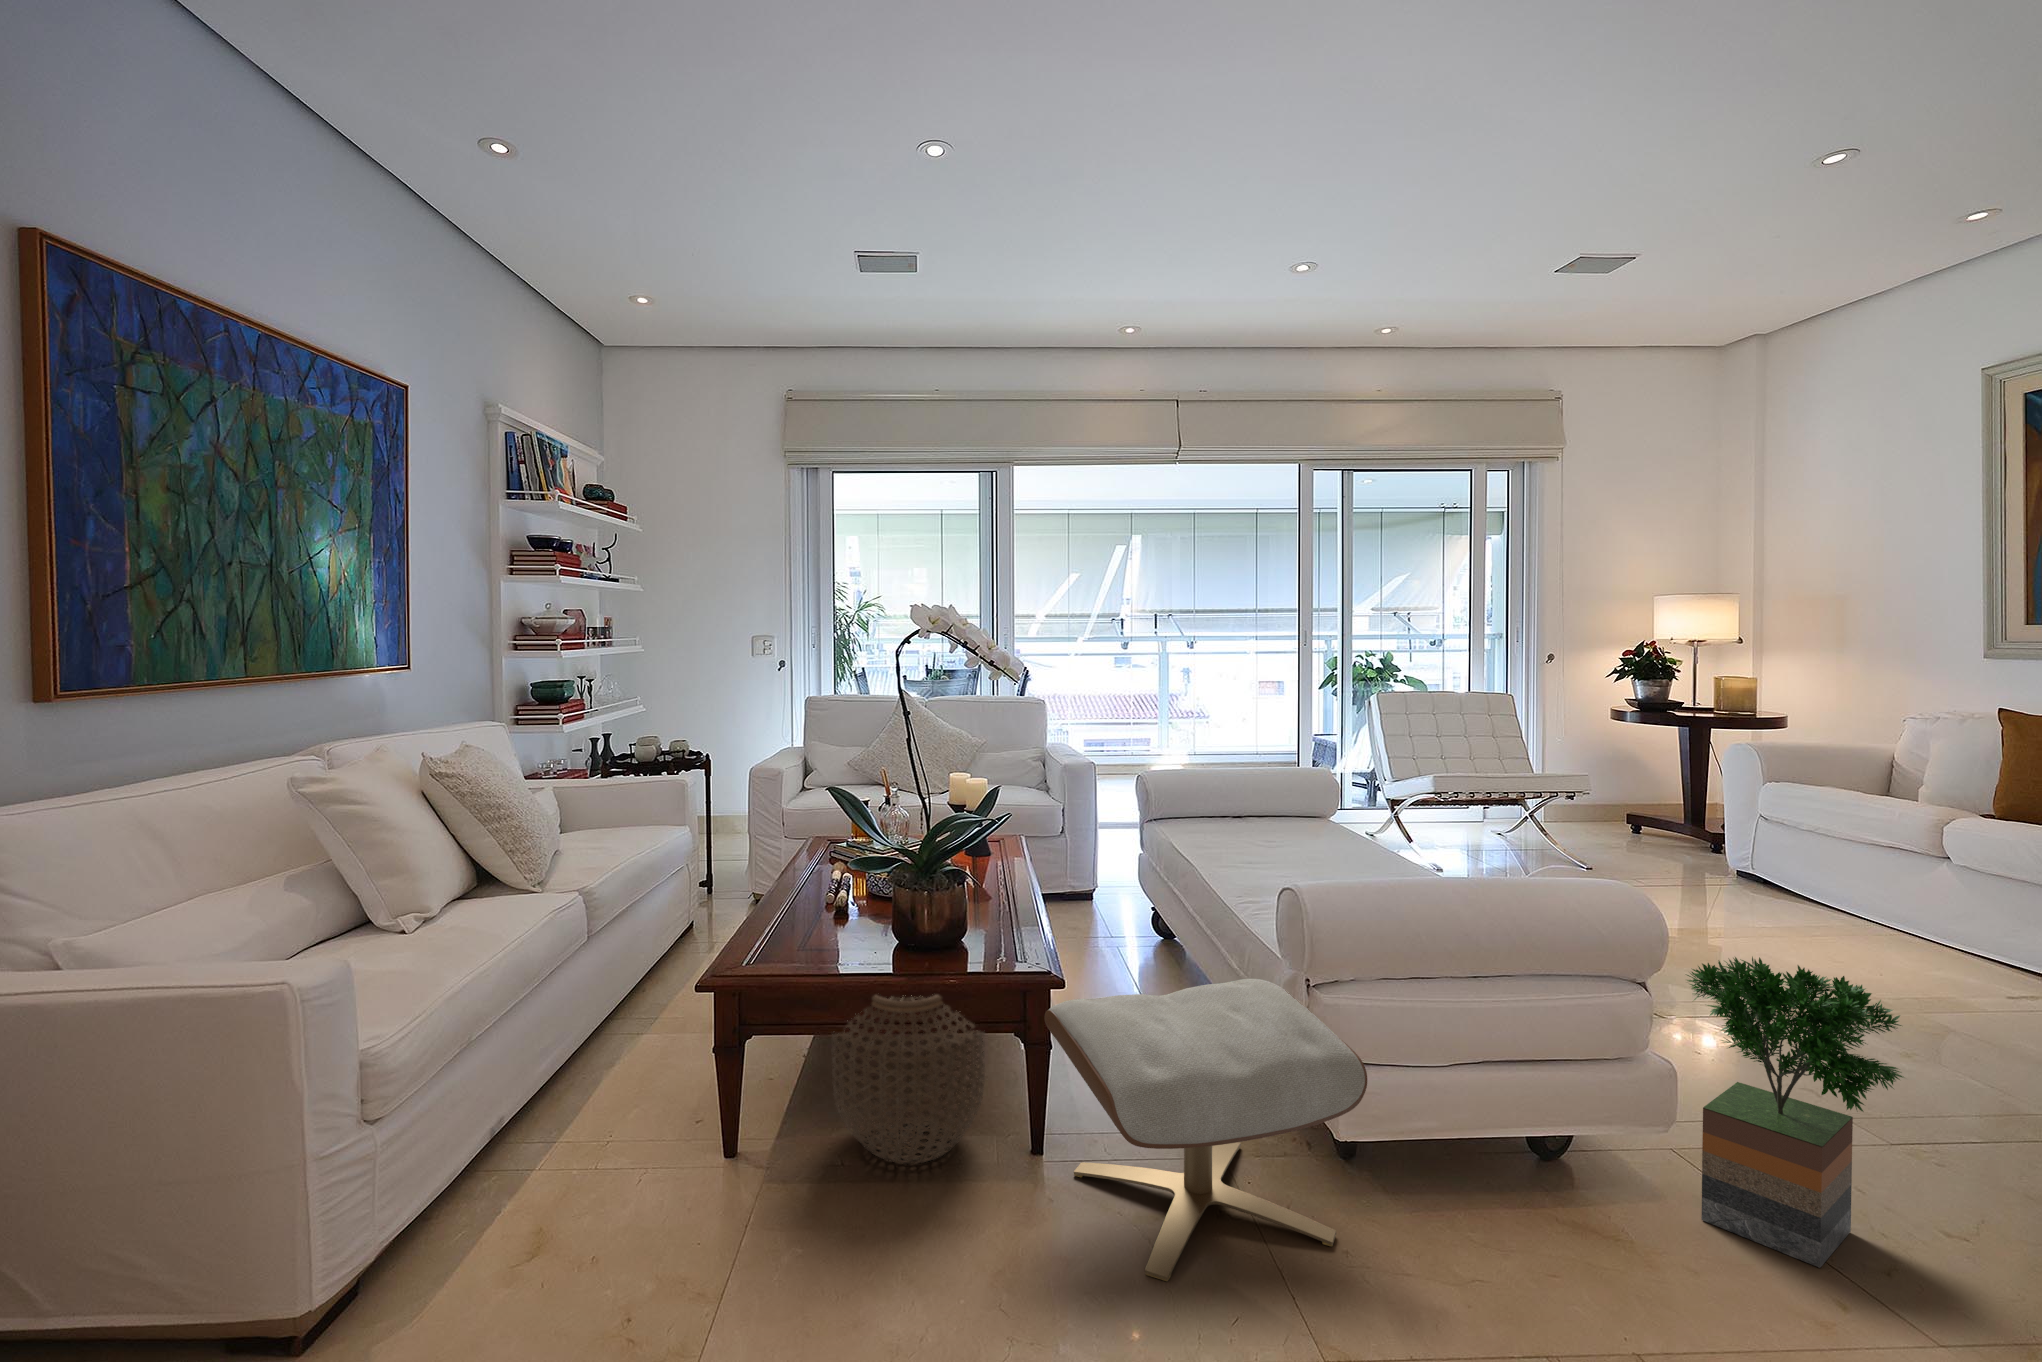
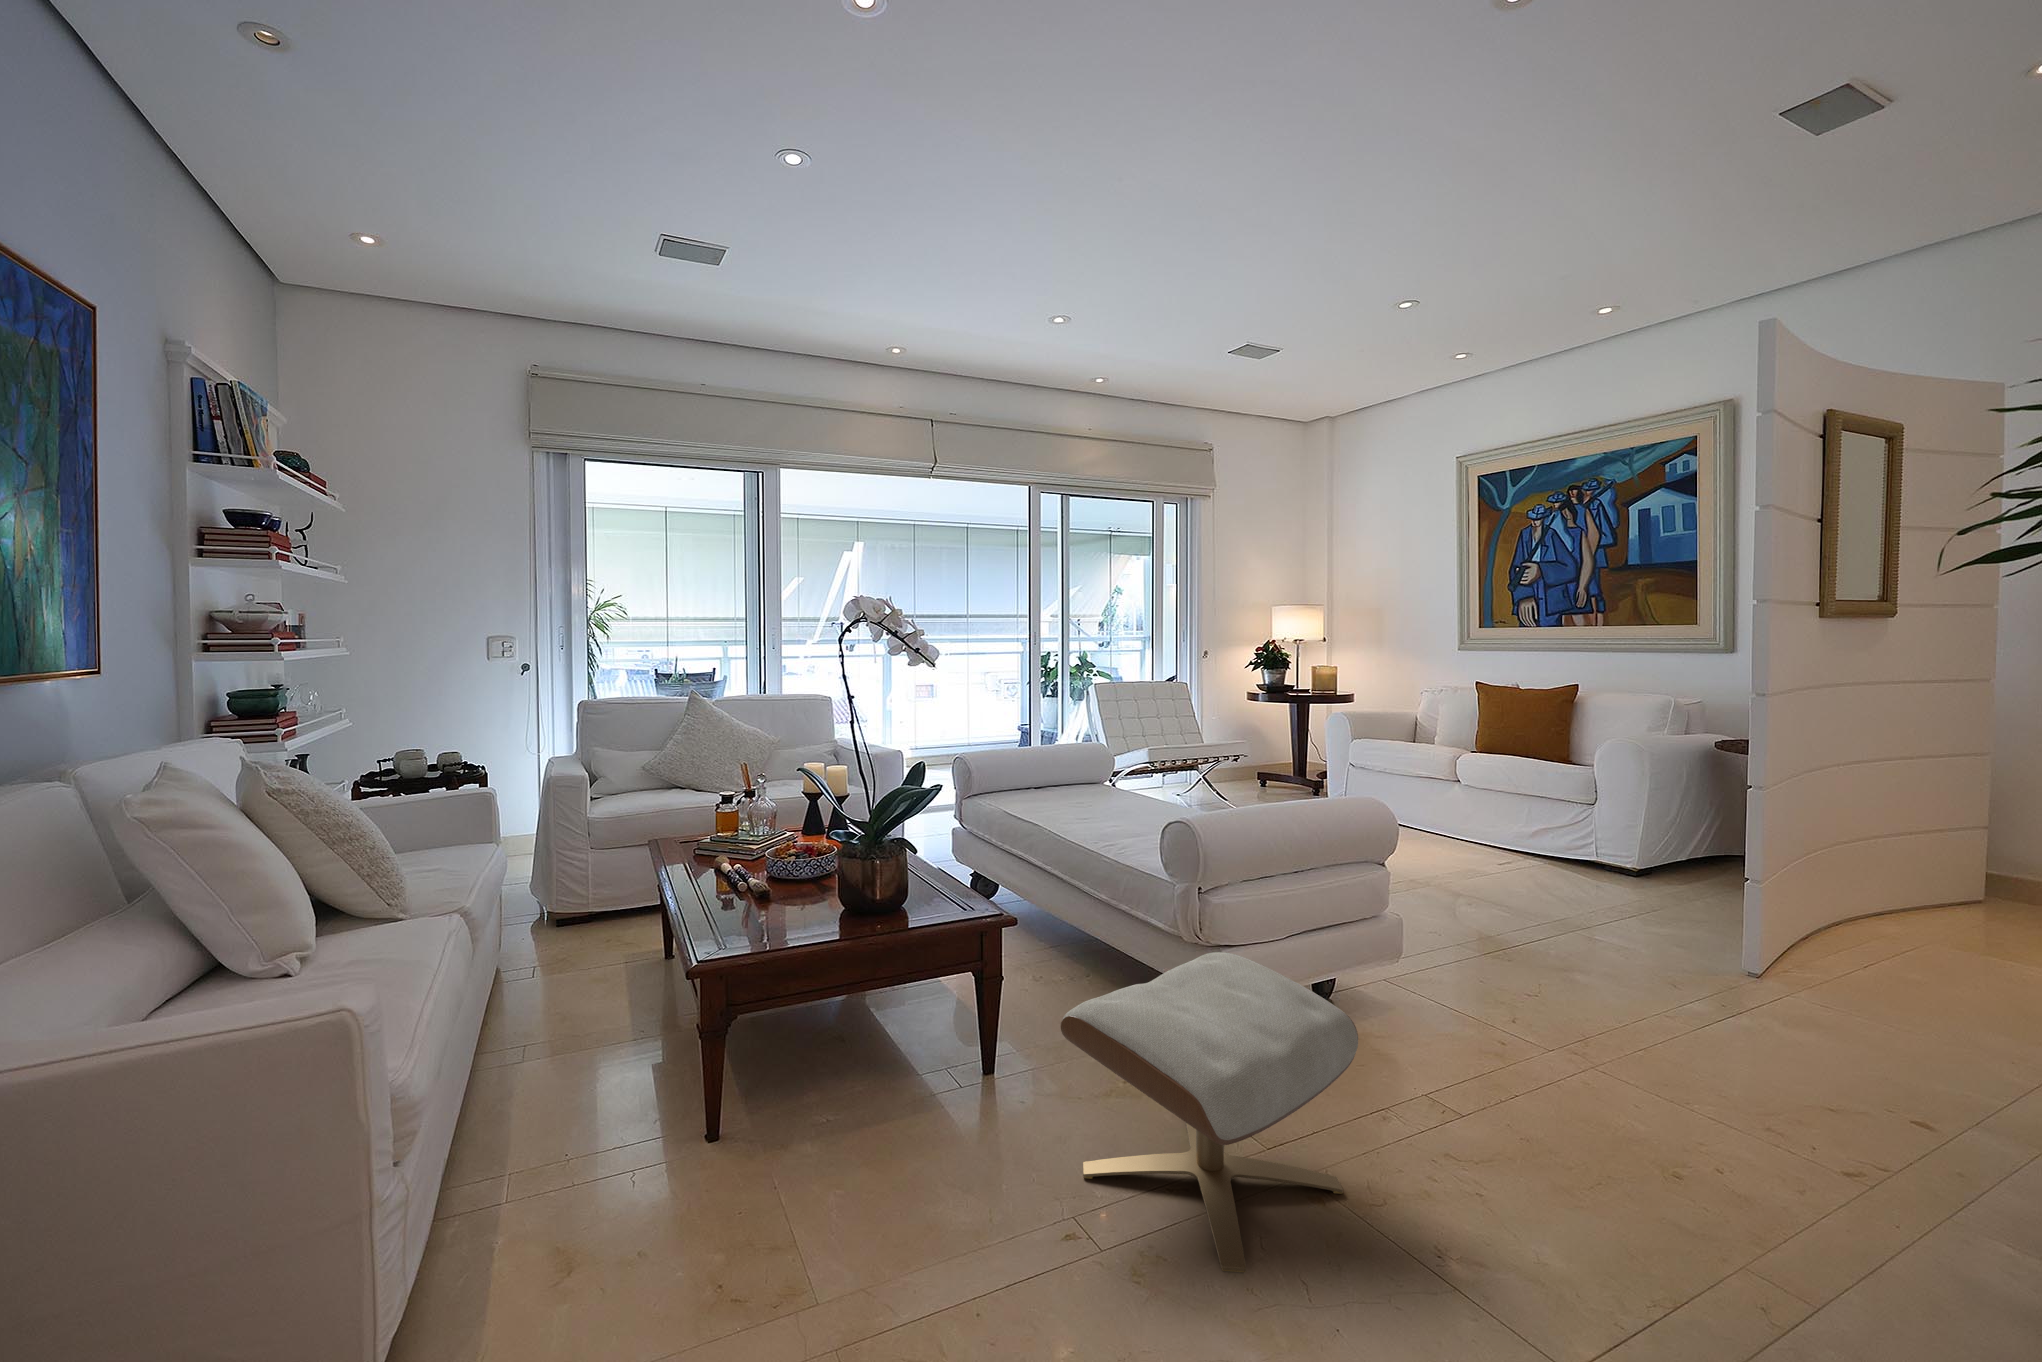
potted tree: present [1687,957,1903,1268] -> none [1519,882,1693,1119]
woven basket: present [832,993,985,1163] -> none [816,996,982,1209]

